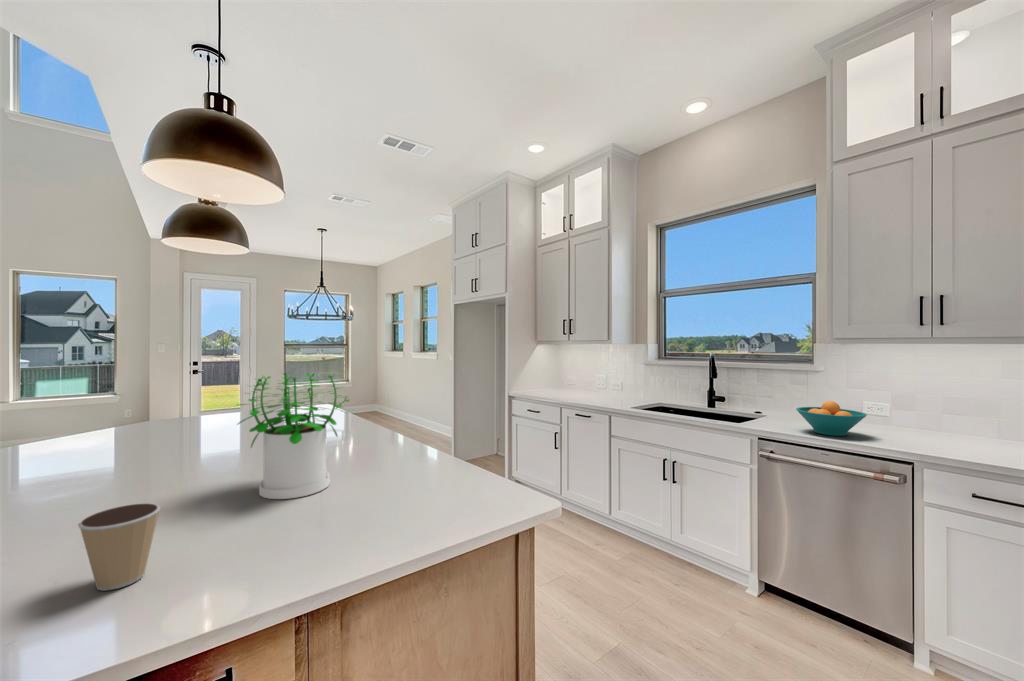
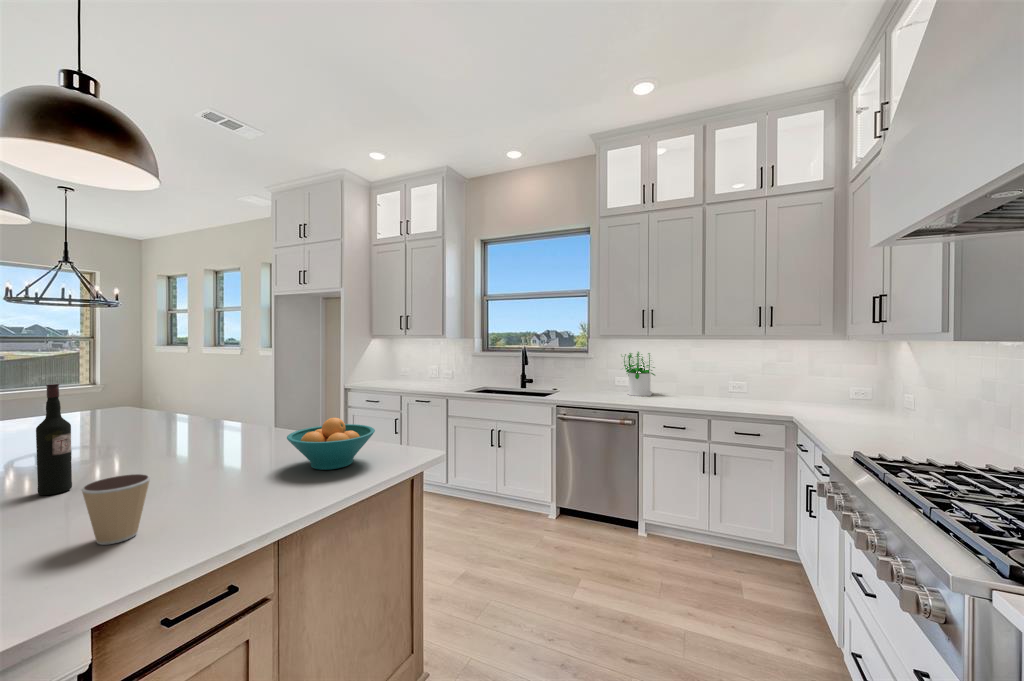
potted plant: present [238,373,349,499] -> present [624,352,655,396]
wine bottle: none [153,389,183,498] -> present [36,384,72,495]
fruit bowl: present [796,401,867,436] -> present [287,418,375,470]

